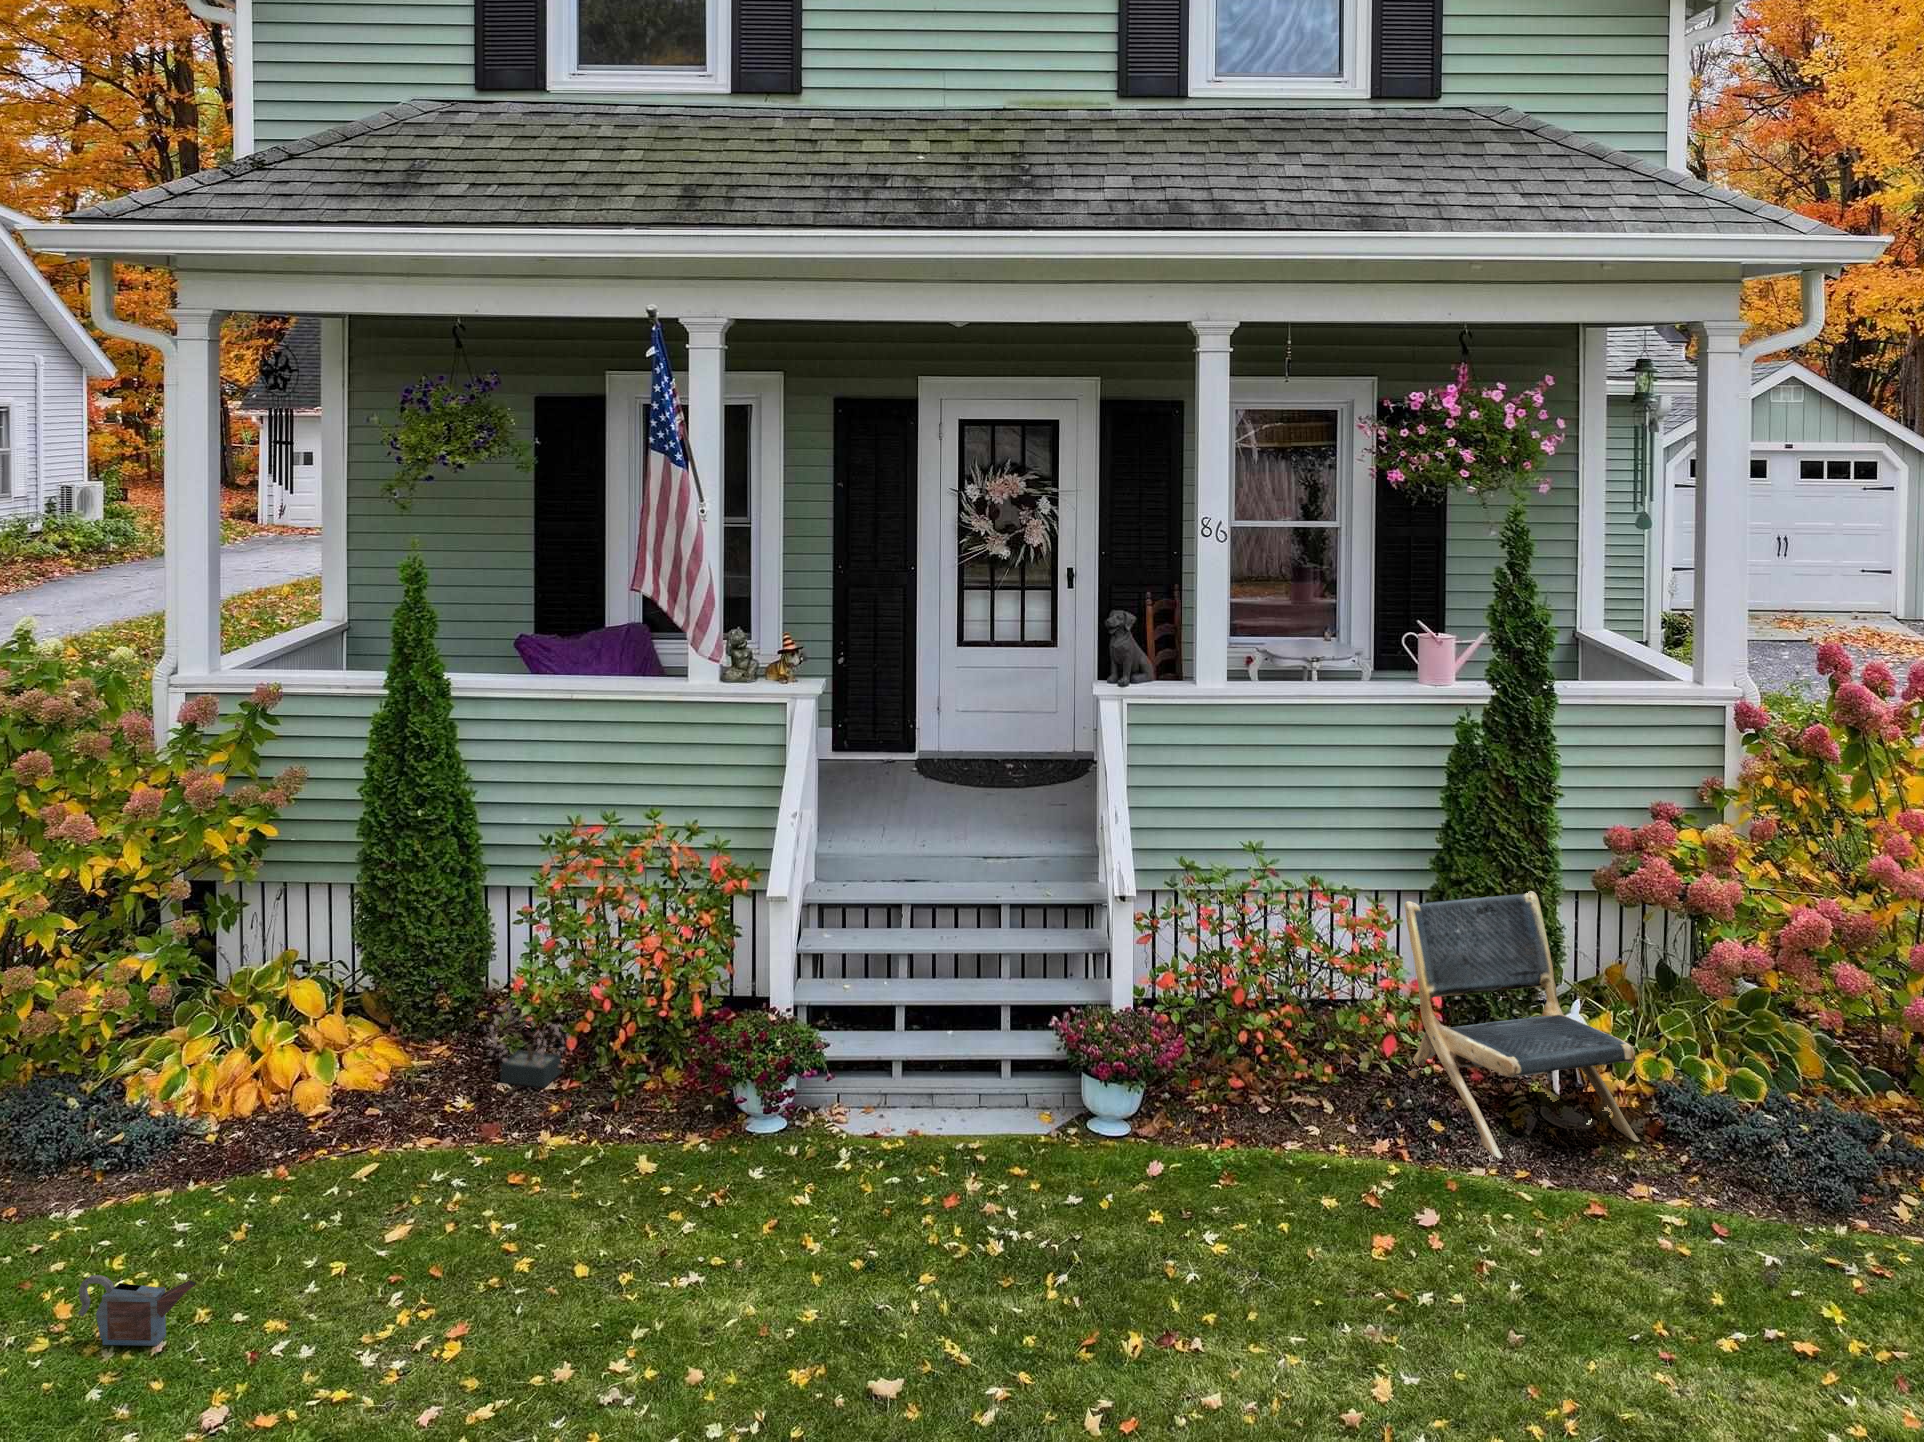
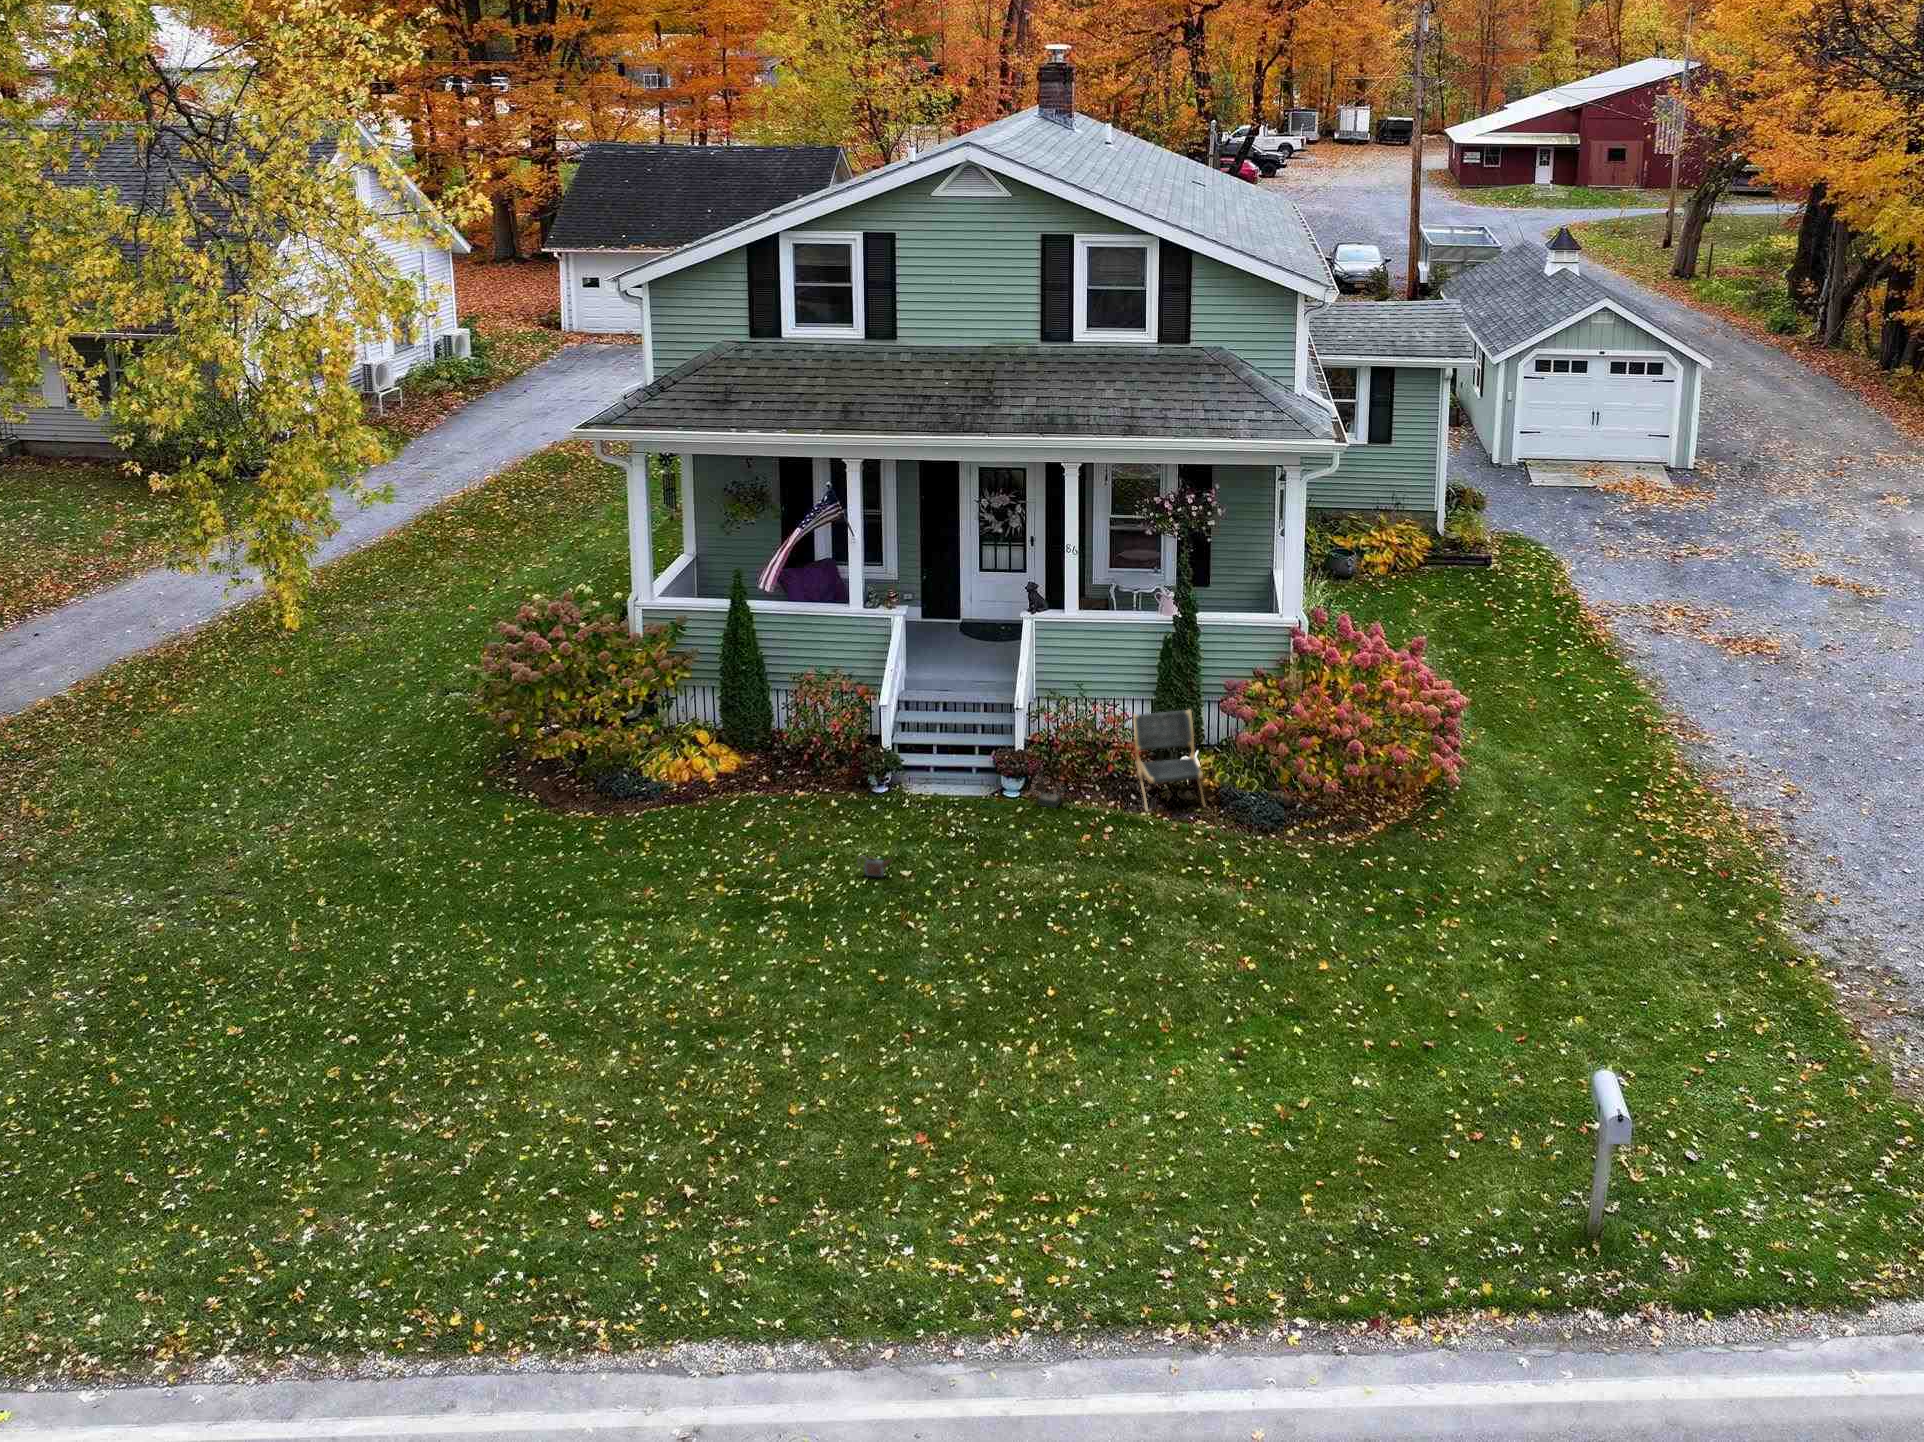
decorative plant: present [485,1000,569,1088] -> present [1033,780,1061,808]
watering can: present [78,1275,196,1346] -> present [857,856,892,876]

